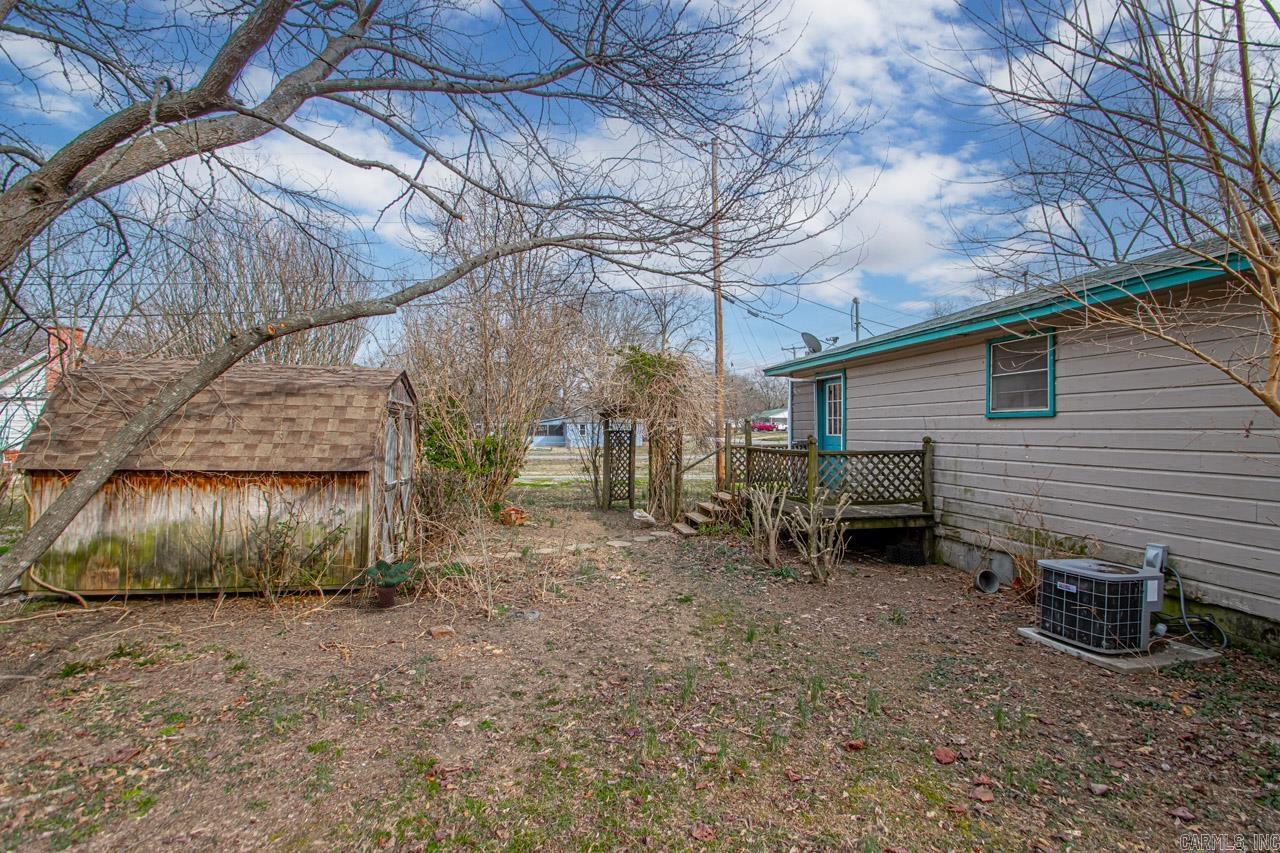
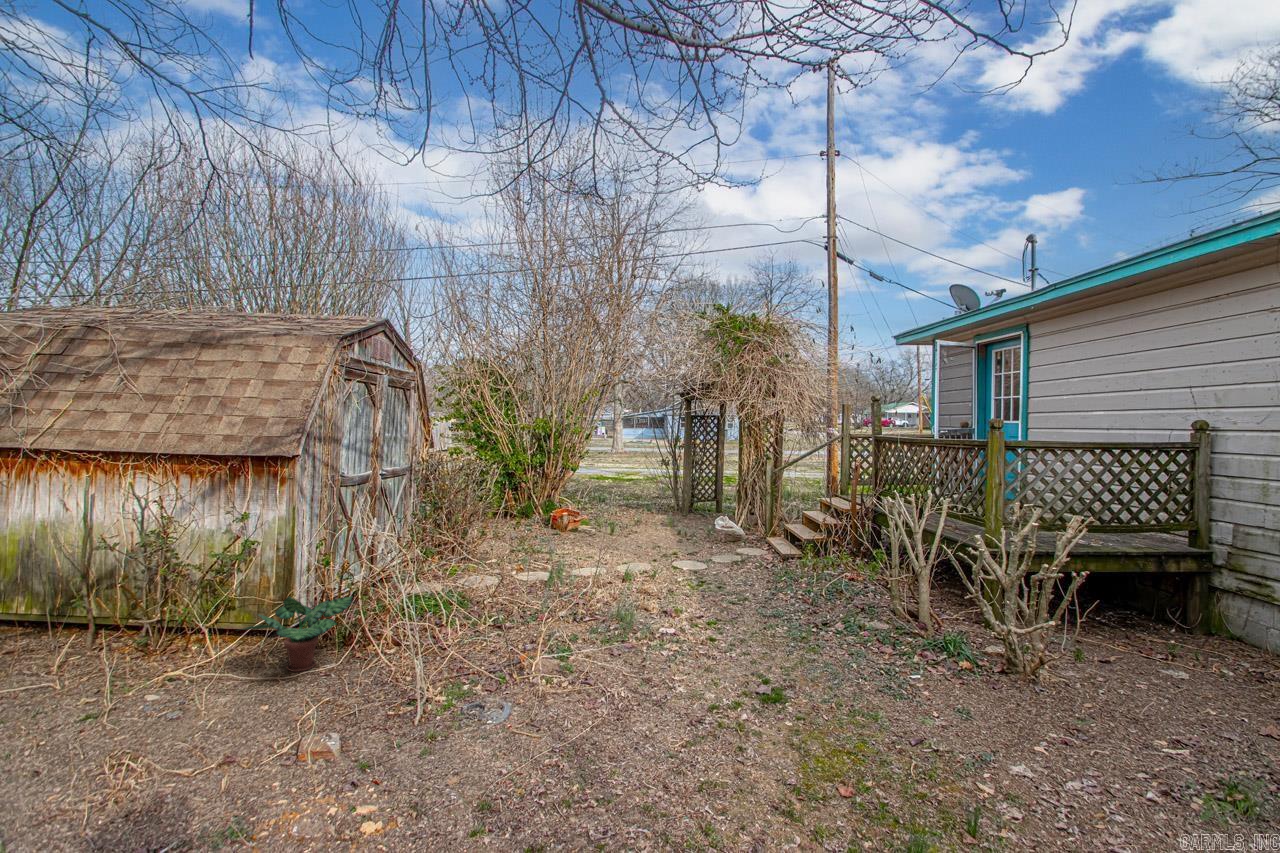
storage bin: present [886,542,926,565] -> none [1120,593,1202,637]

